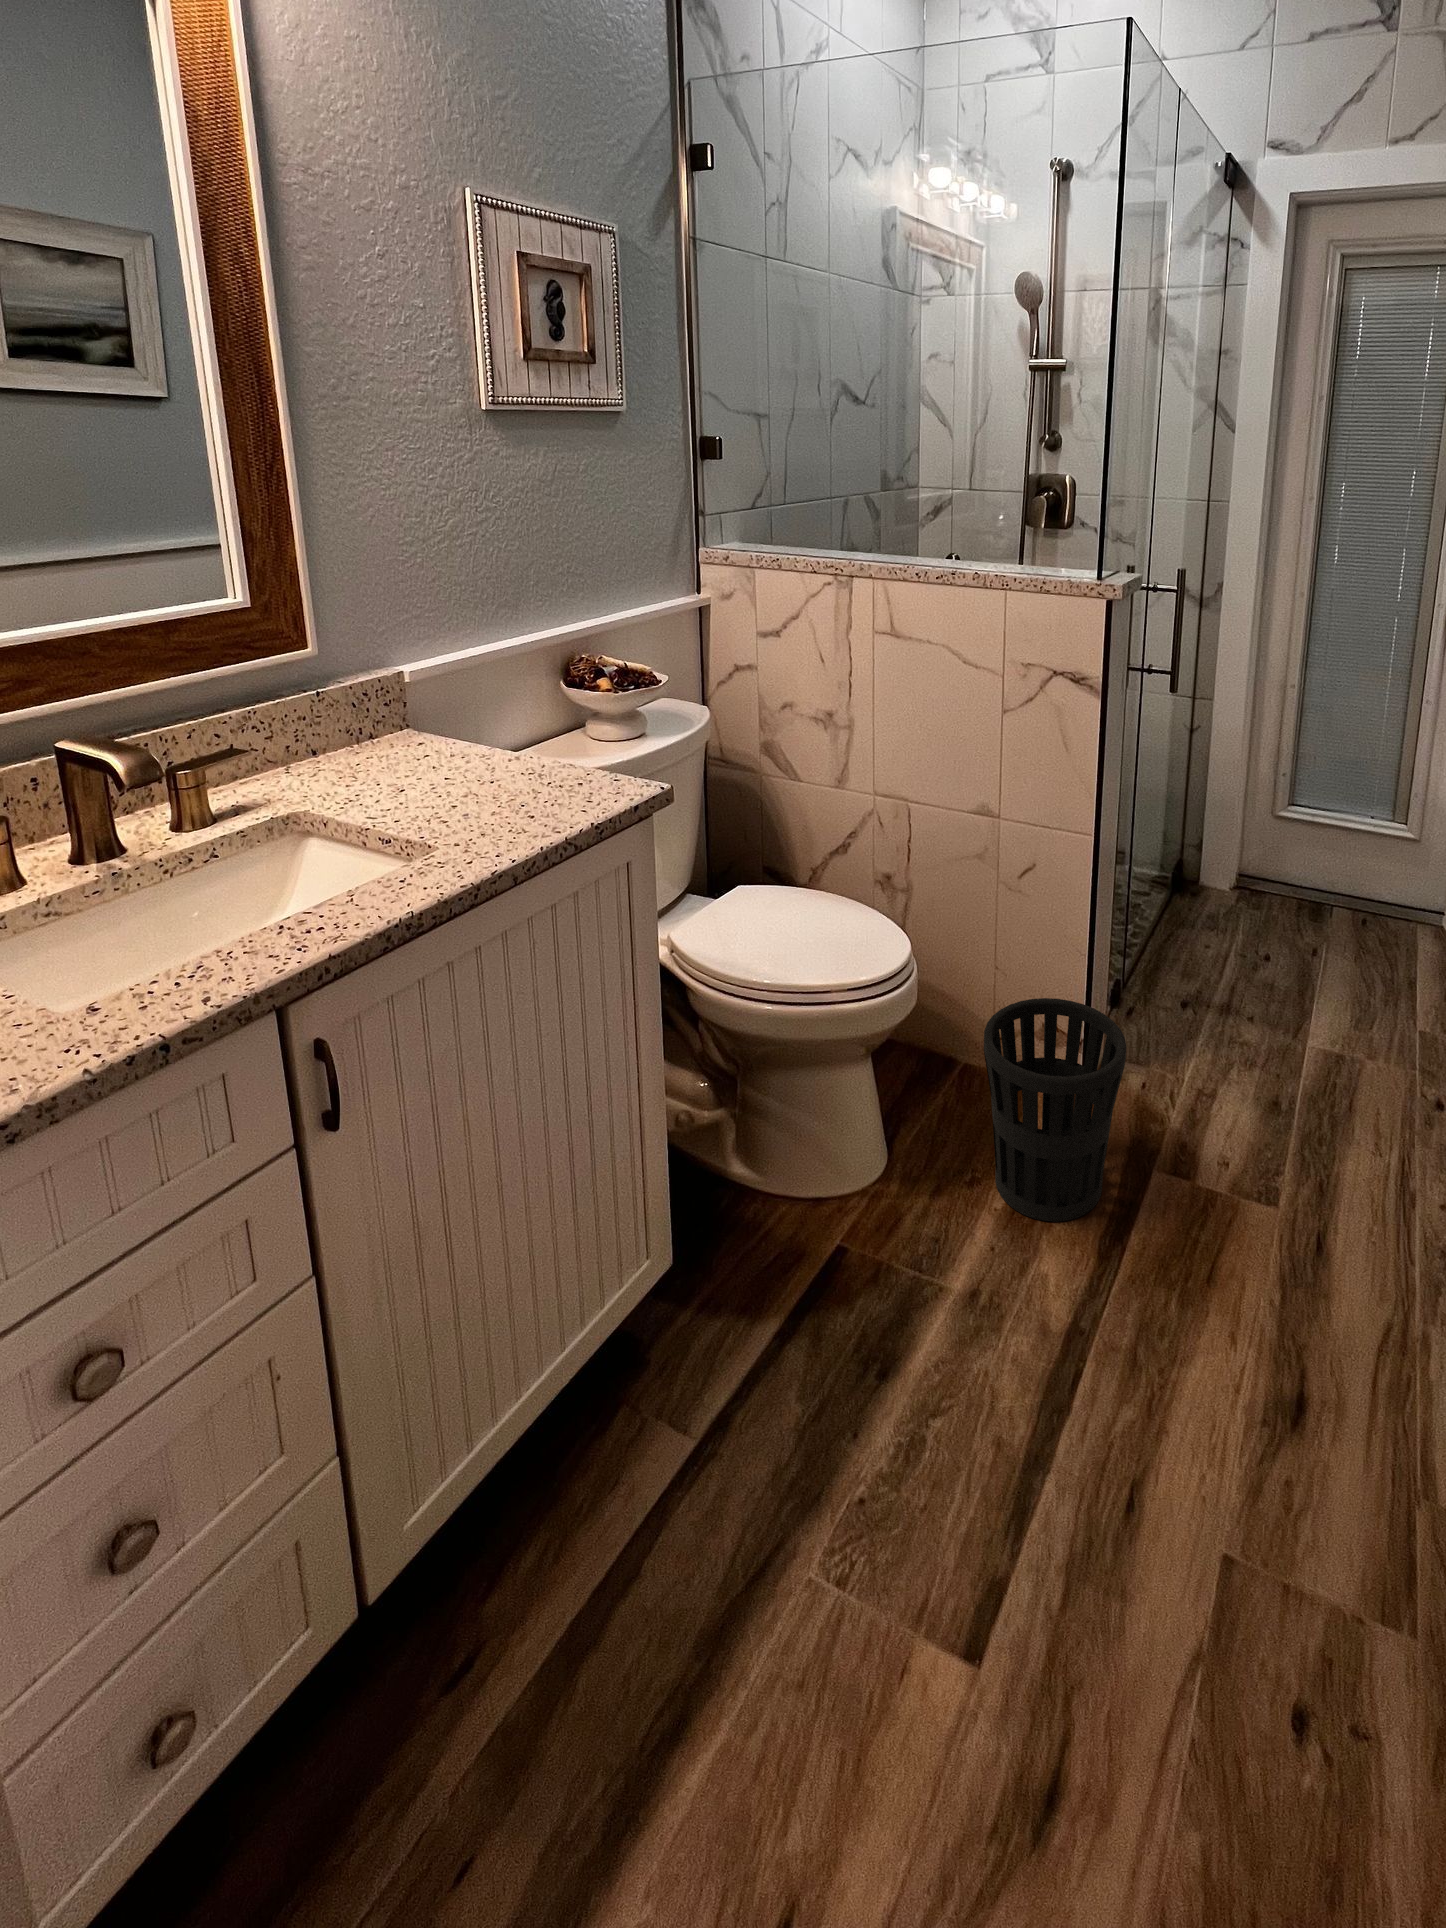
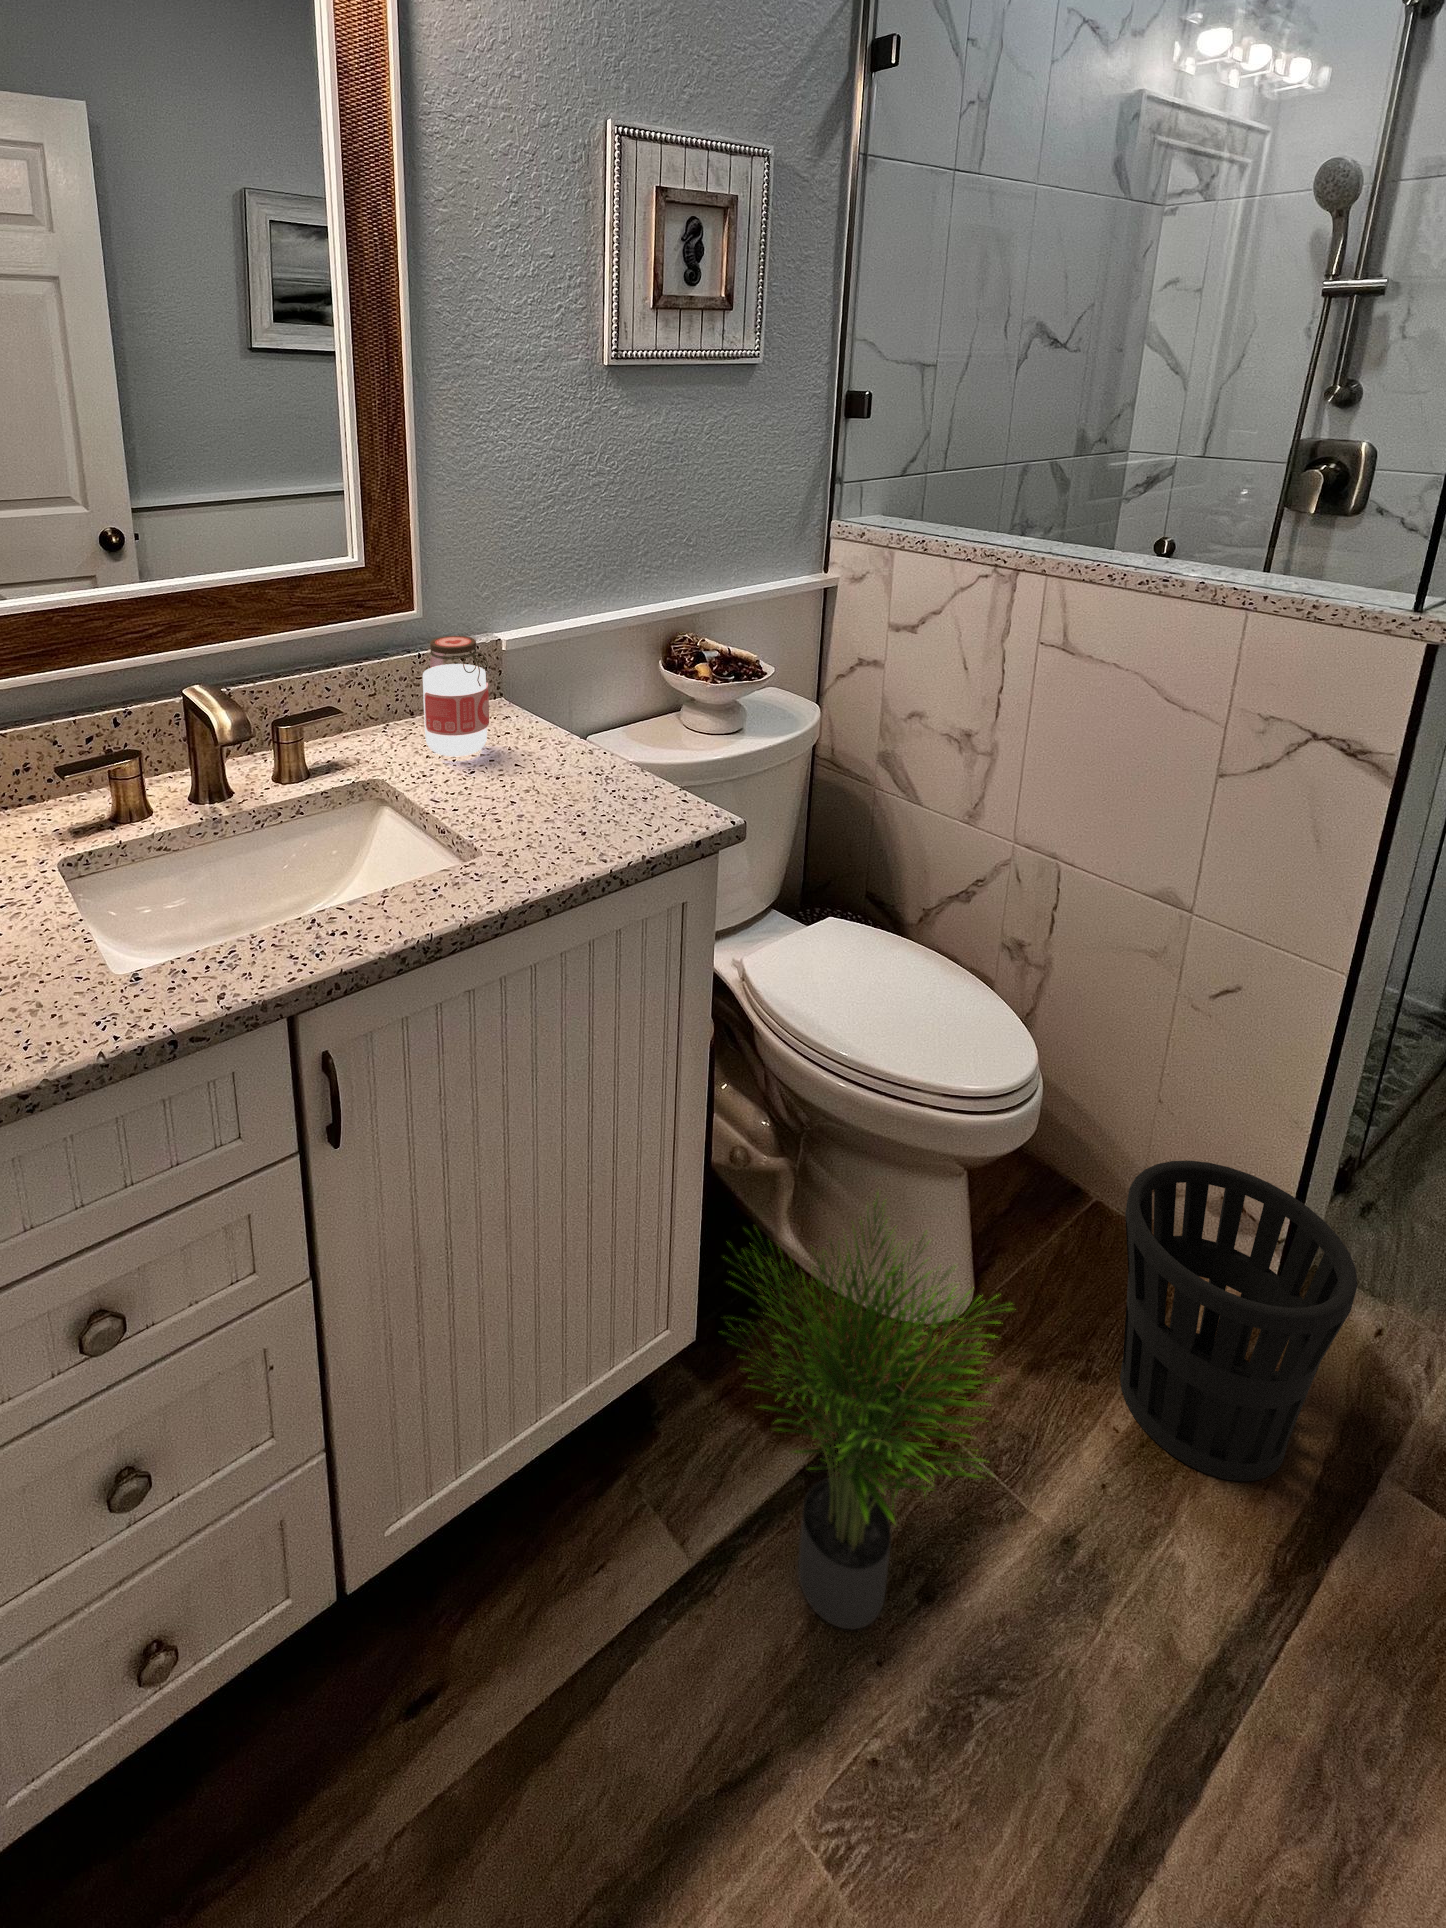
jar: none [332,664,411,783] -> present [423,636,489,757]
potted plant: none [688,1064,921,1436] -> present [733,1200,1006,1629]

